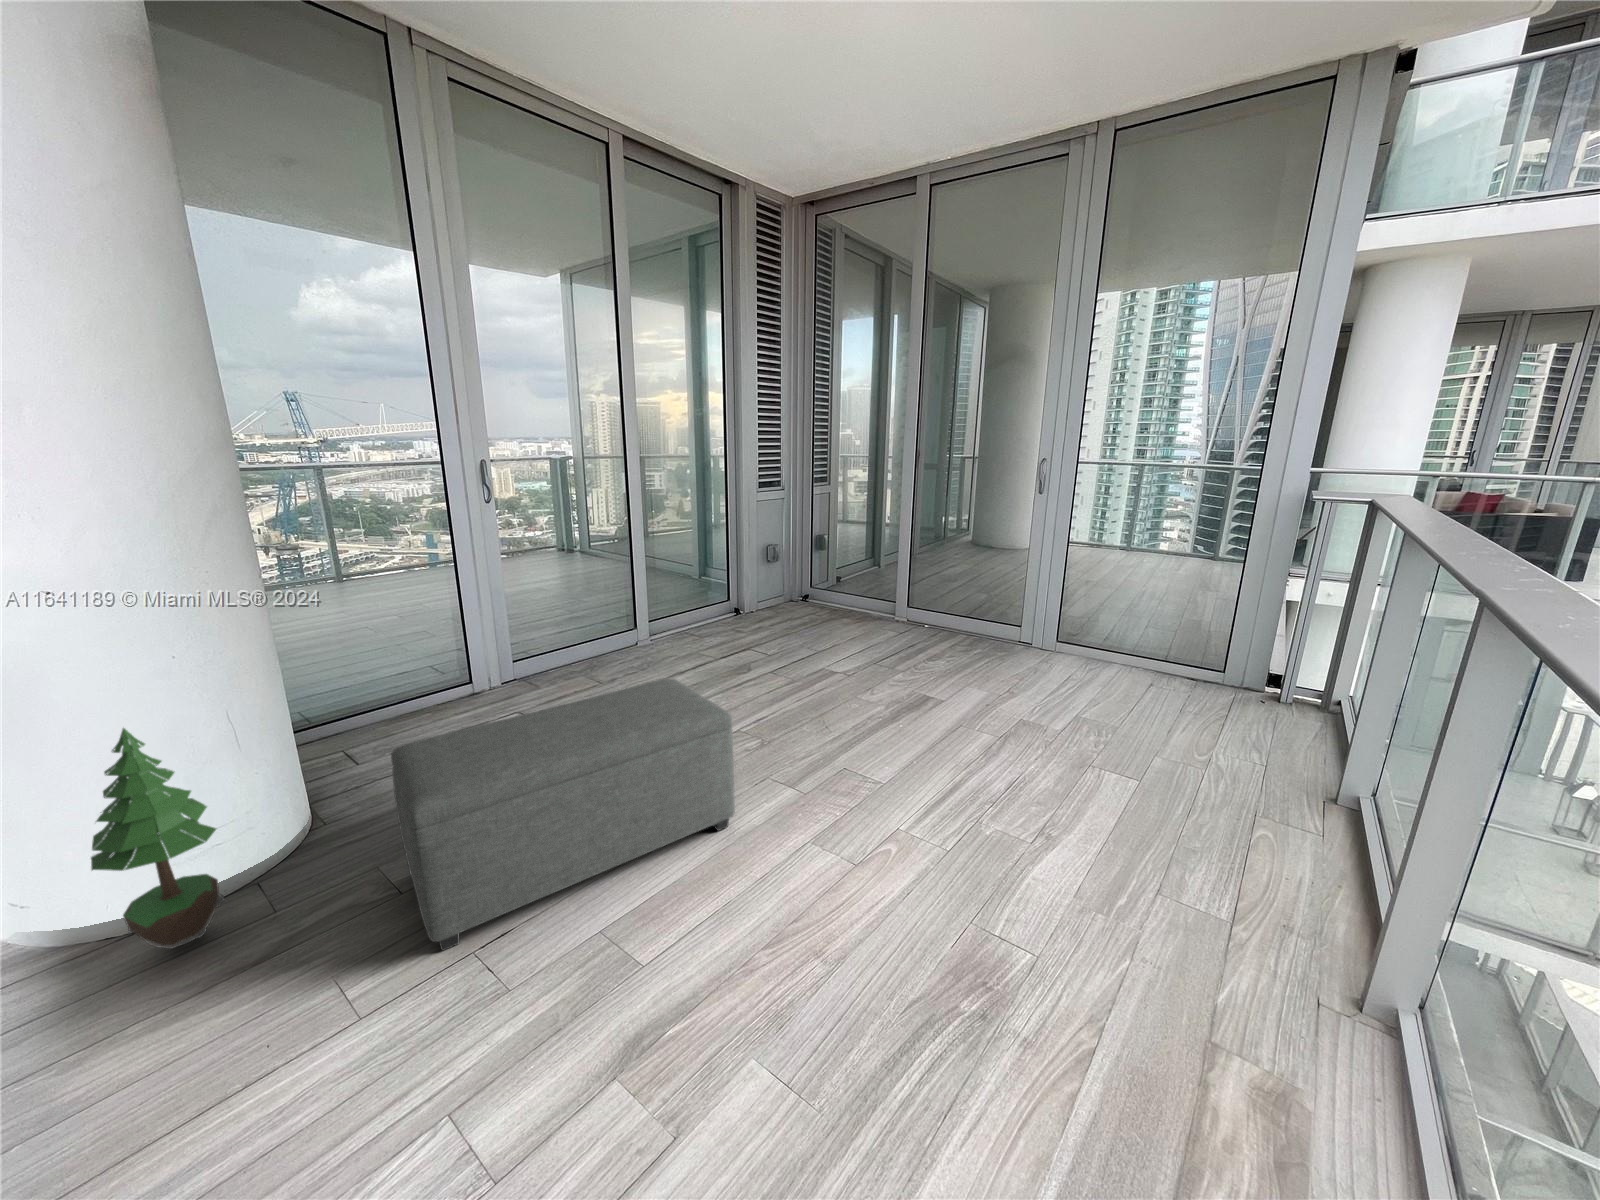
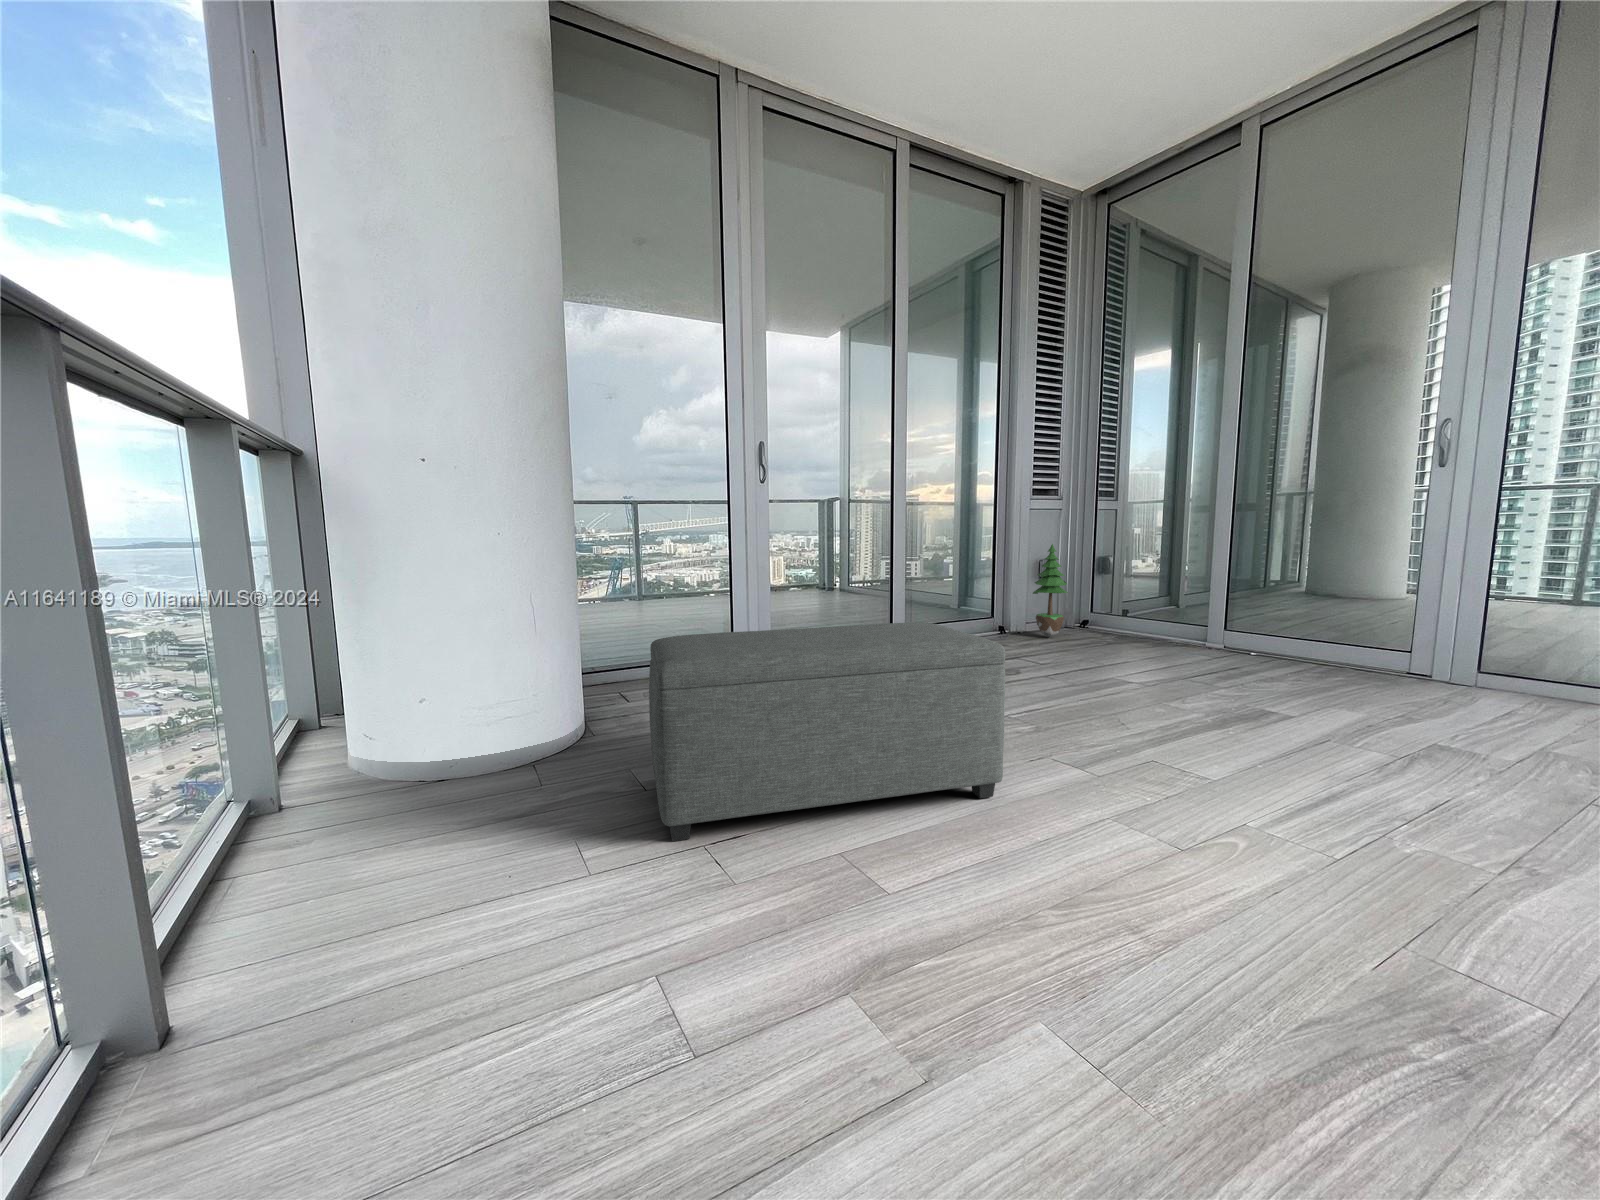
potted tree: present [91,728,224,949] -> present [1033,544,1068,637]

